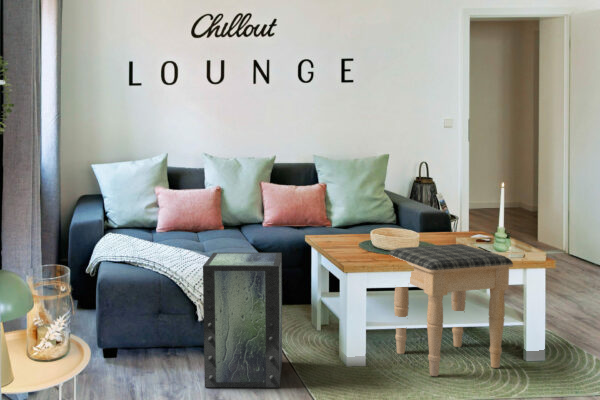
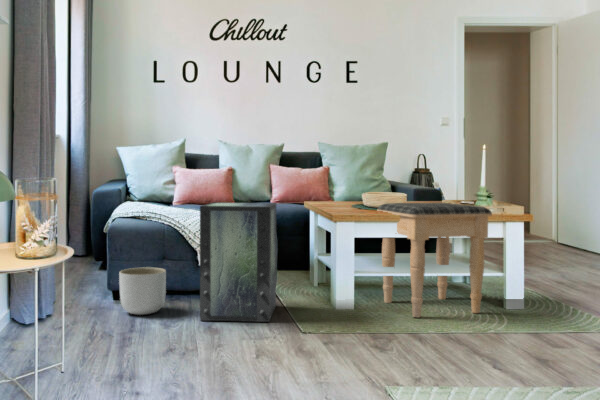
planter: none [114,325,164,380] -> present [119,267,166,315]

